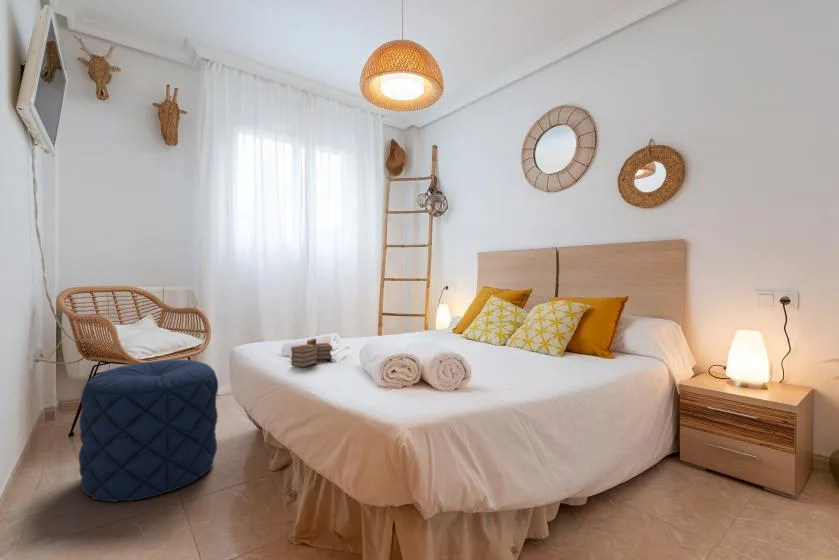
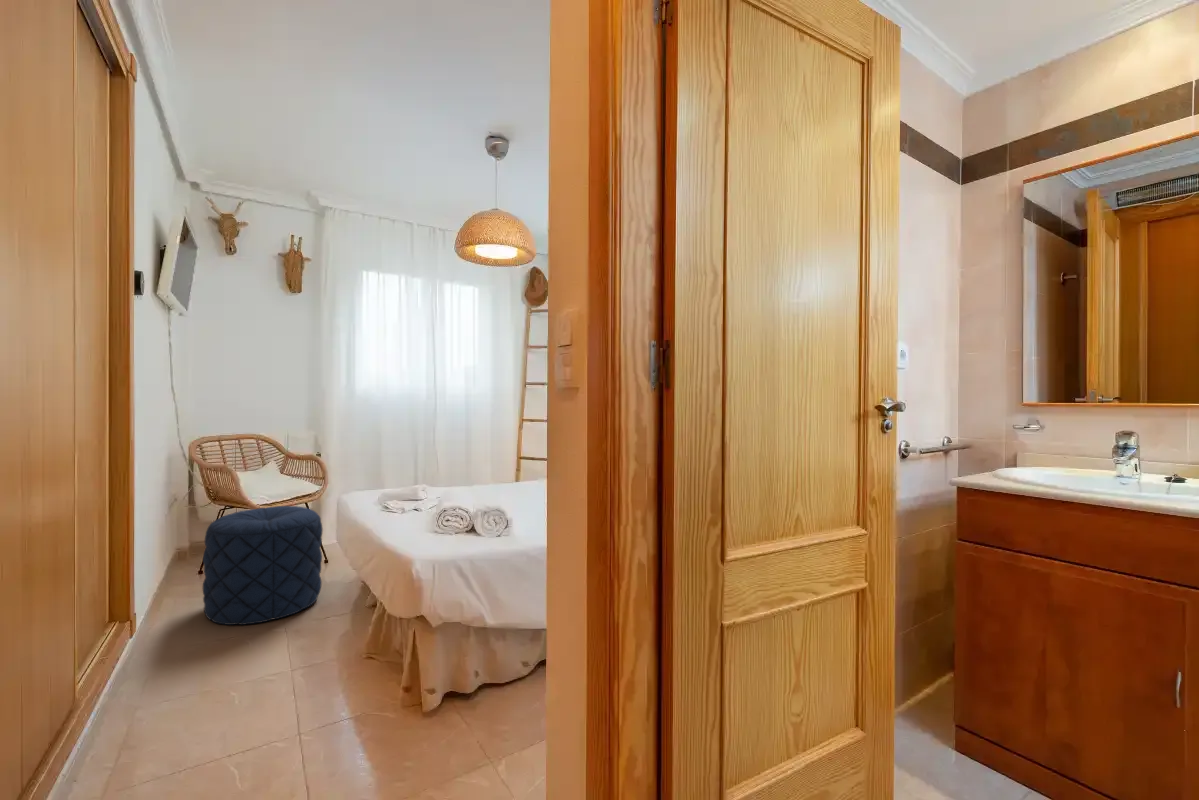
book: present [291,339,332,367] -> none [374,490,417,515]

